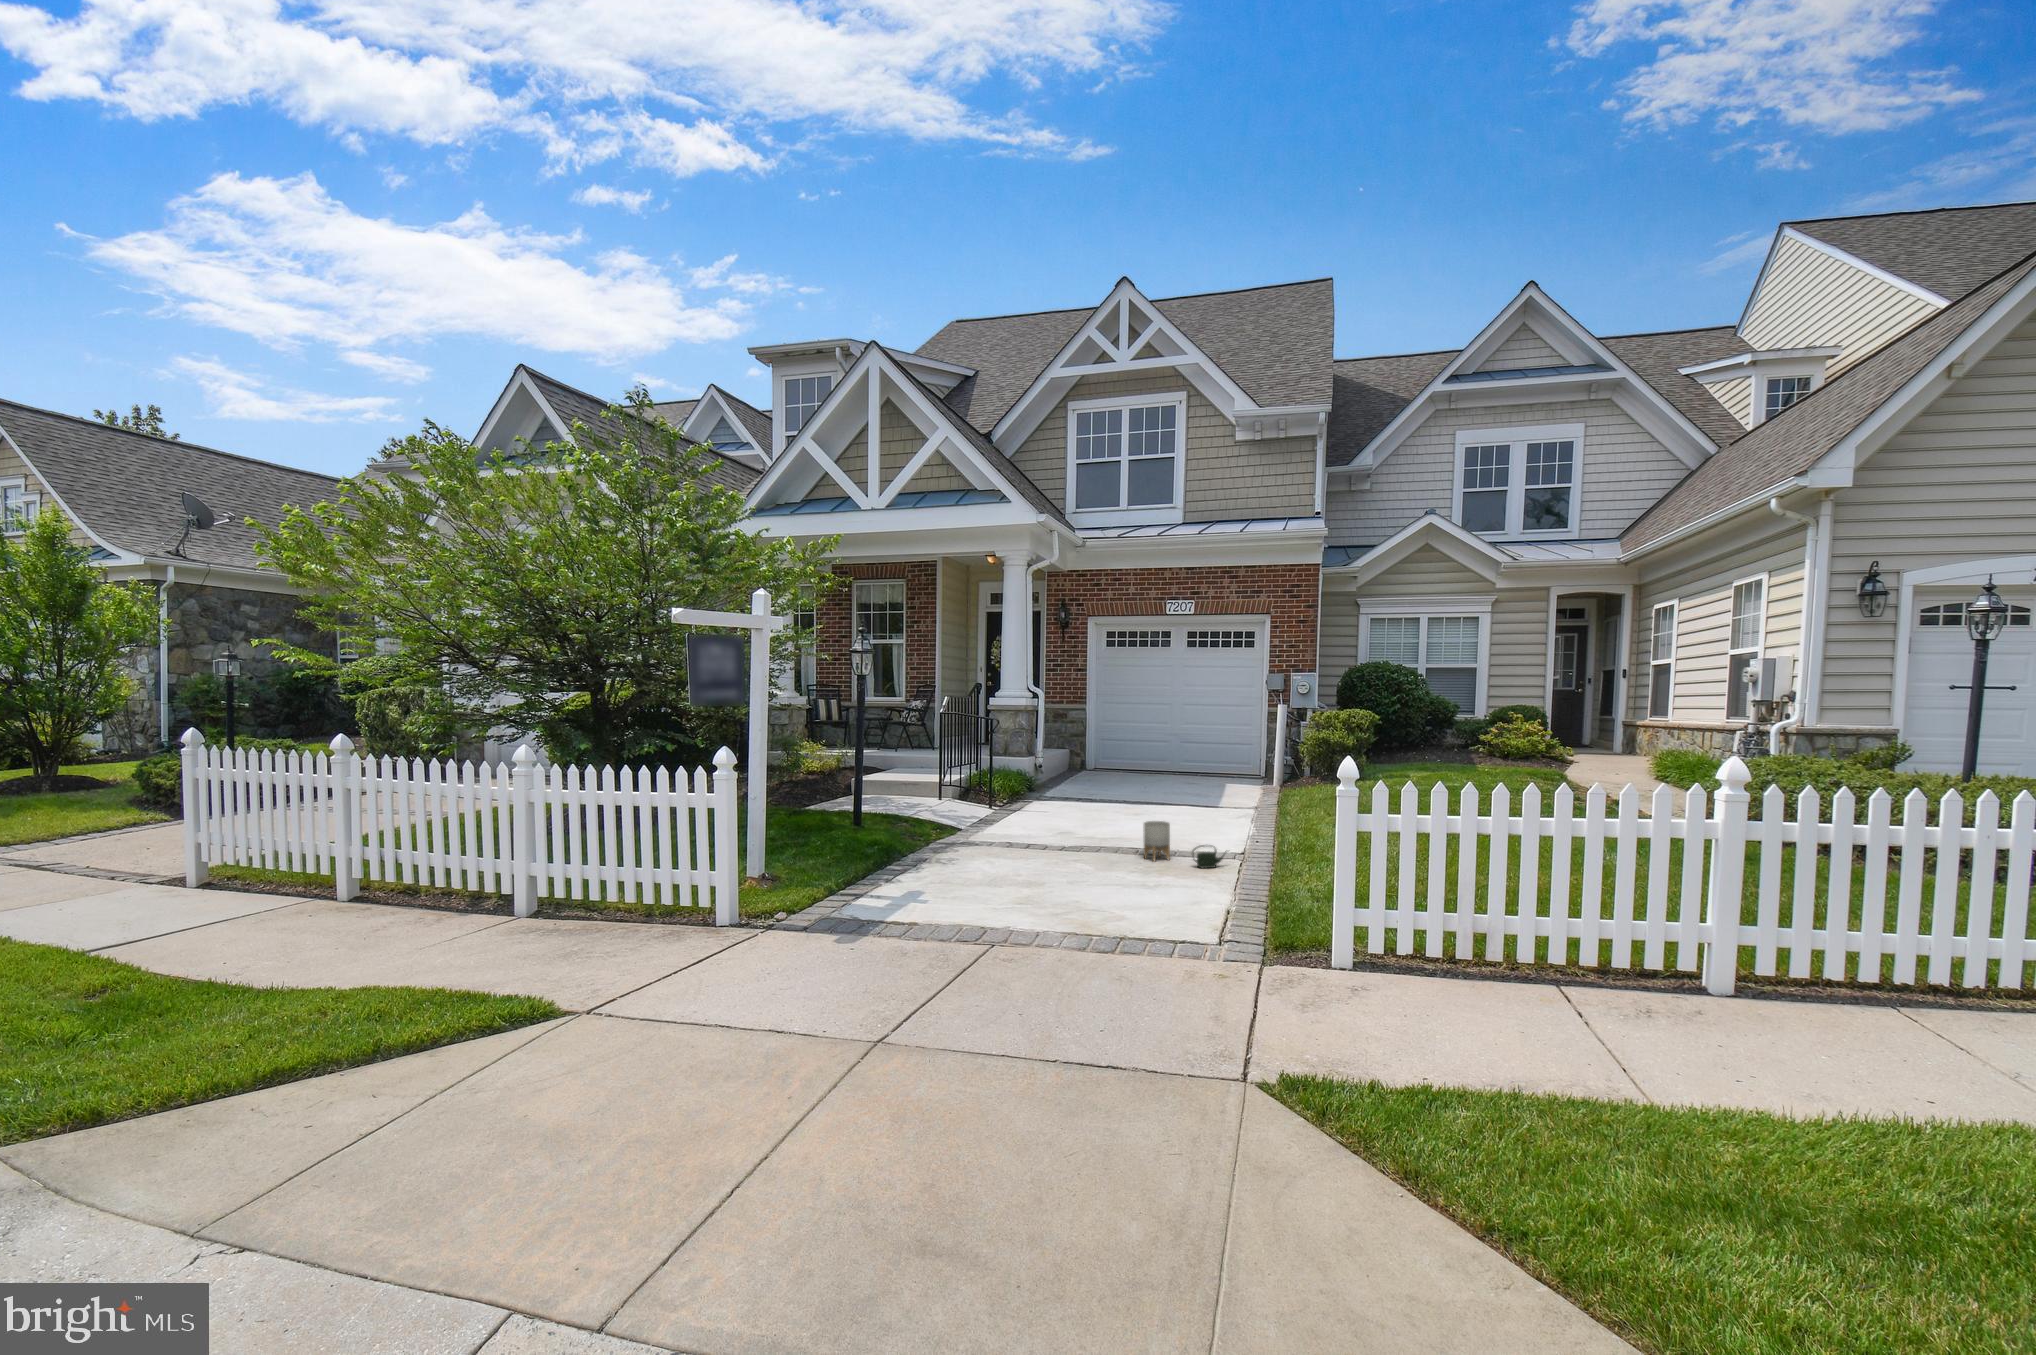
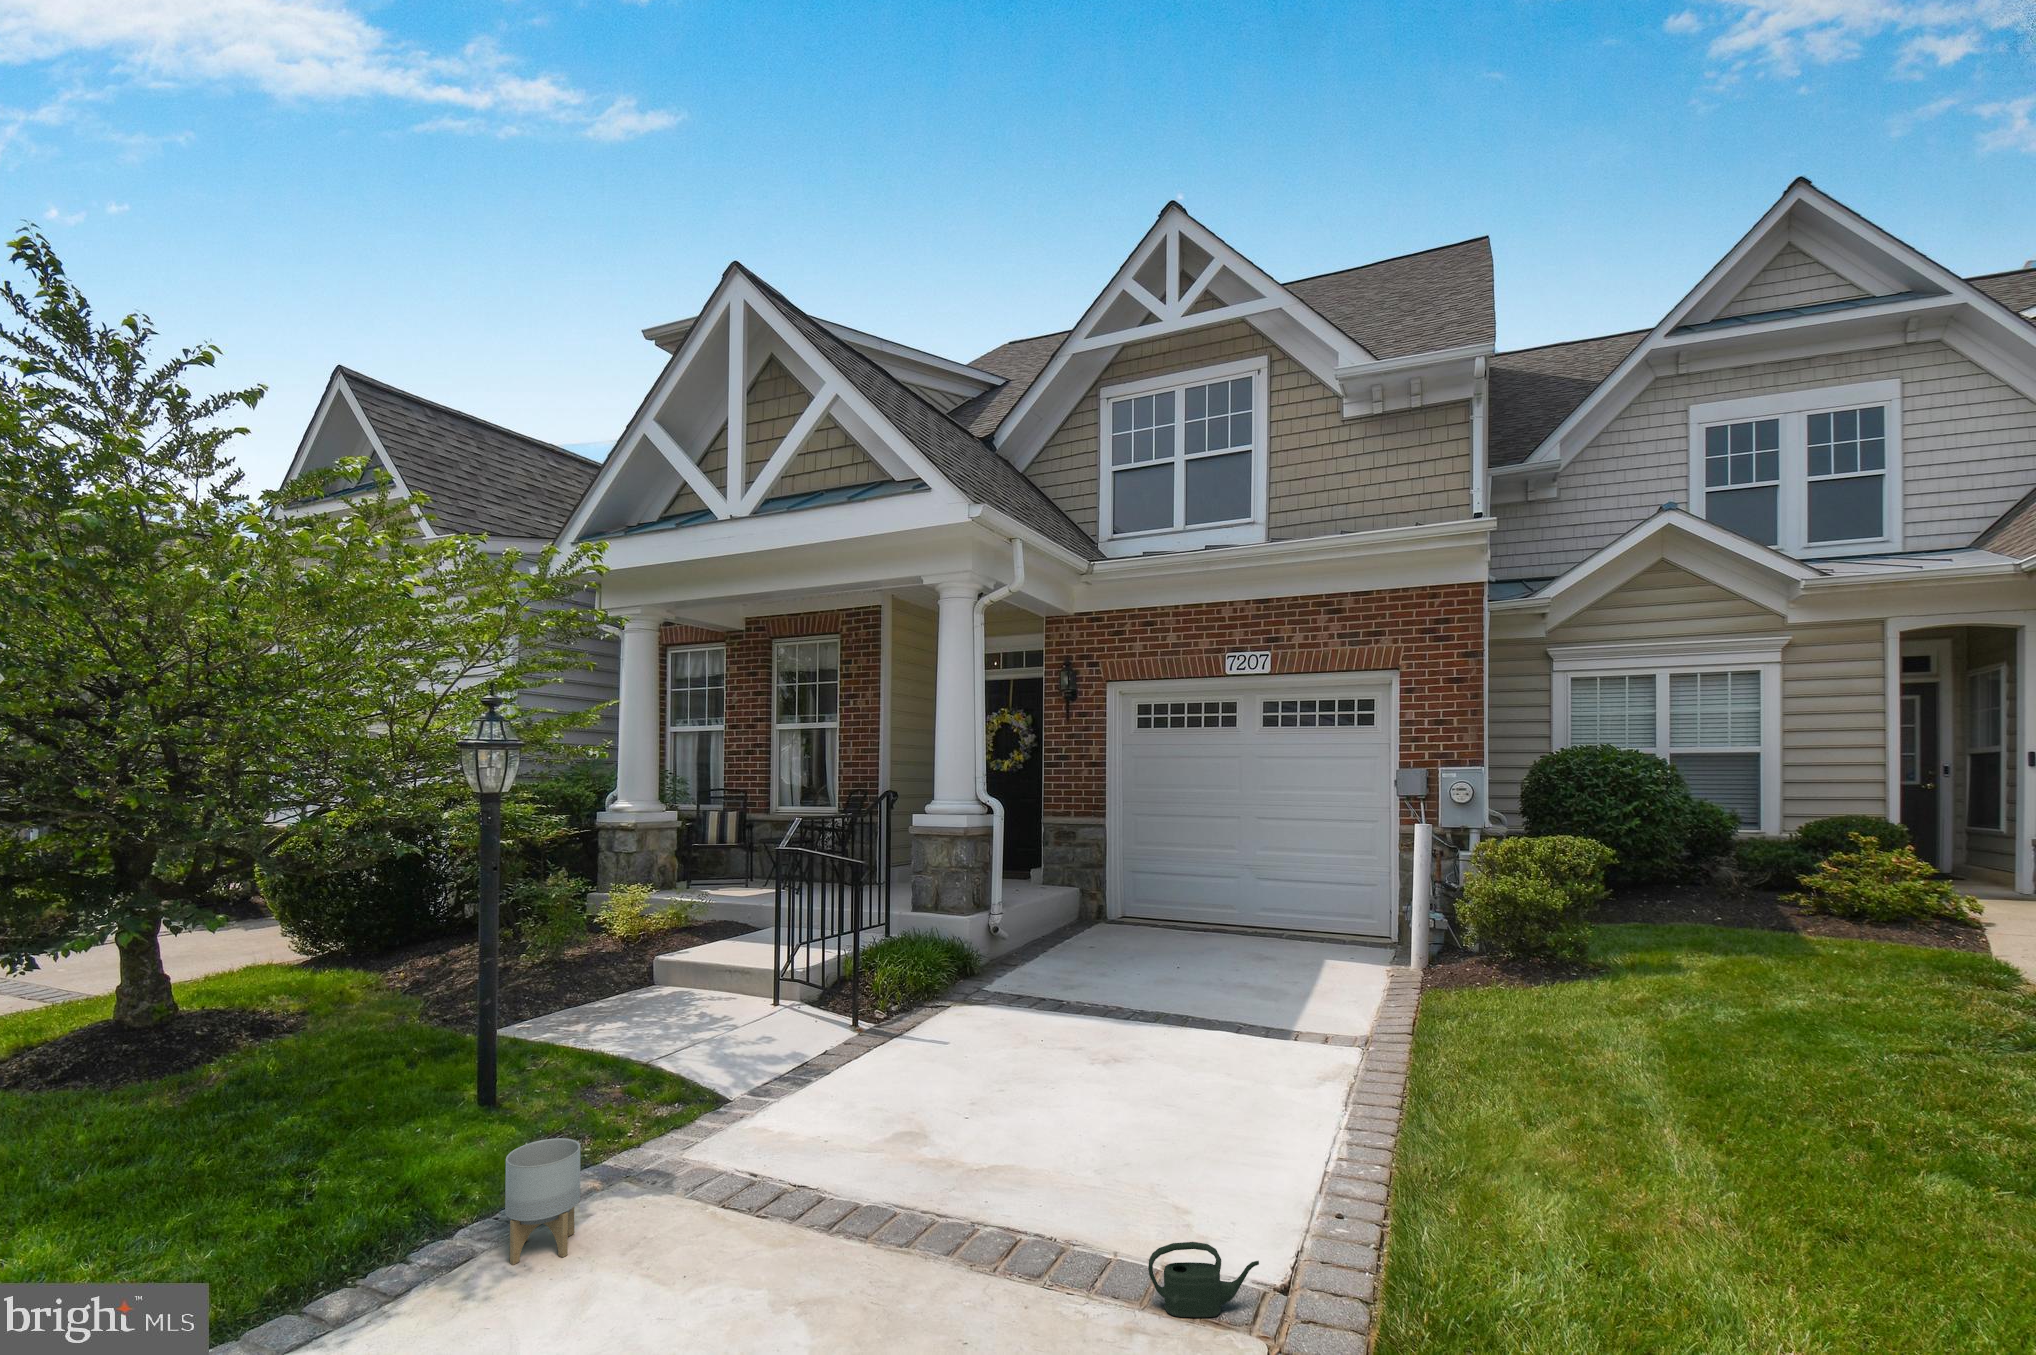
planter: present [1143,821,1170,861] -> present [505,1138,580,1265]

